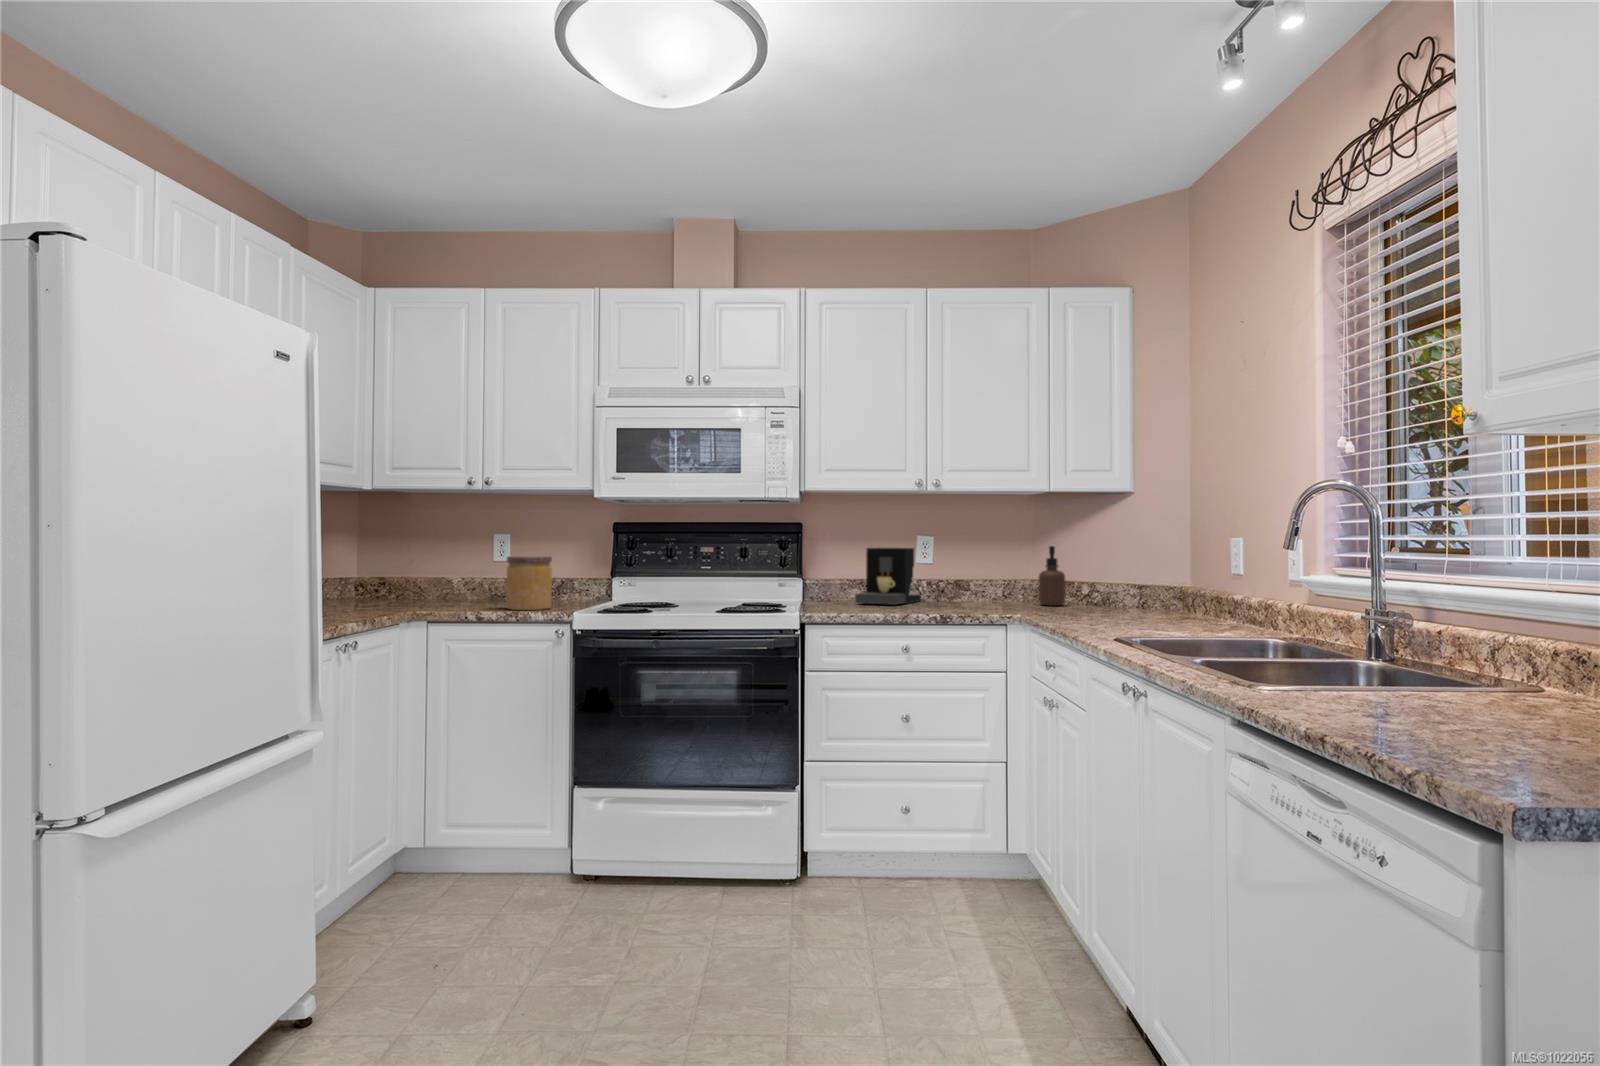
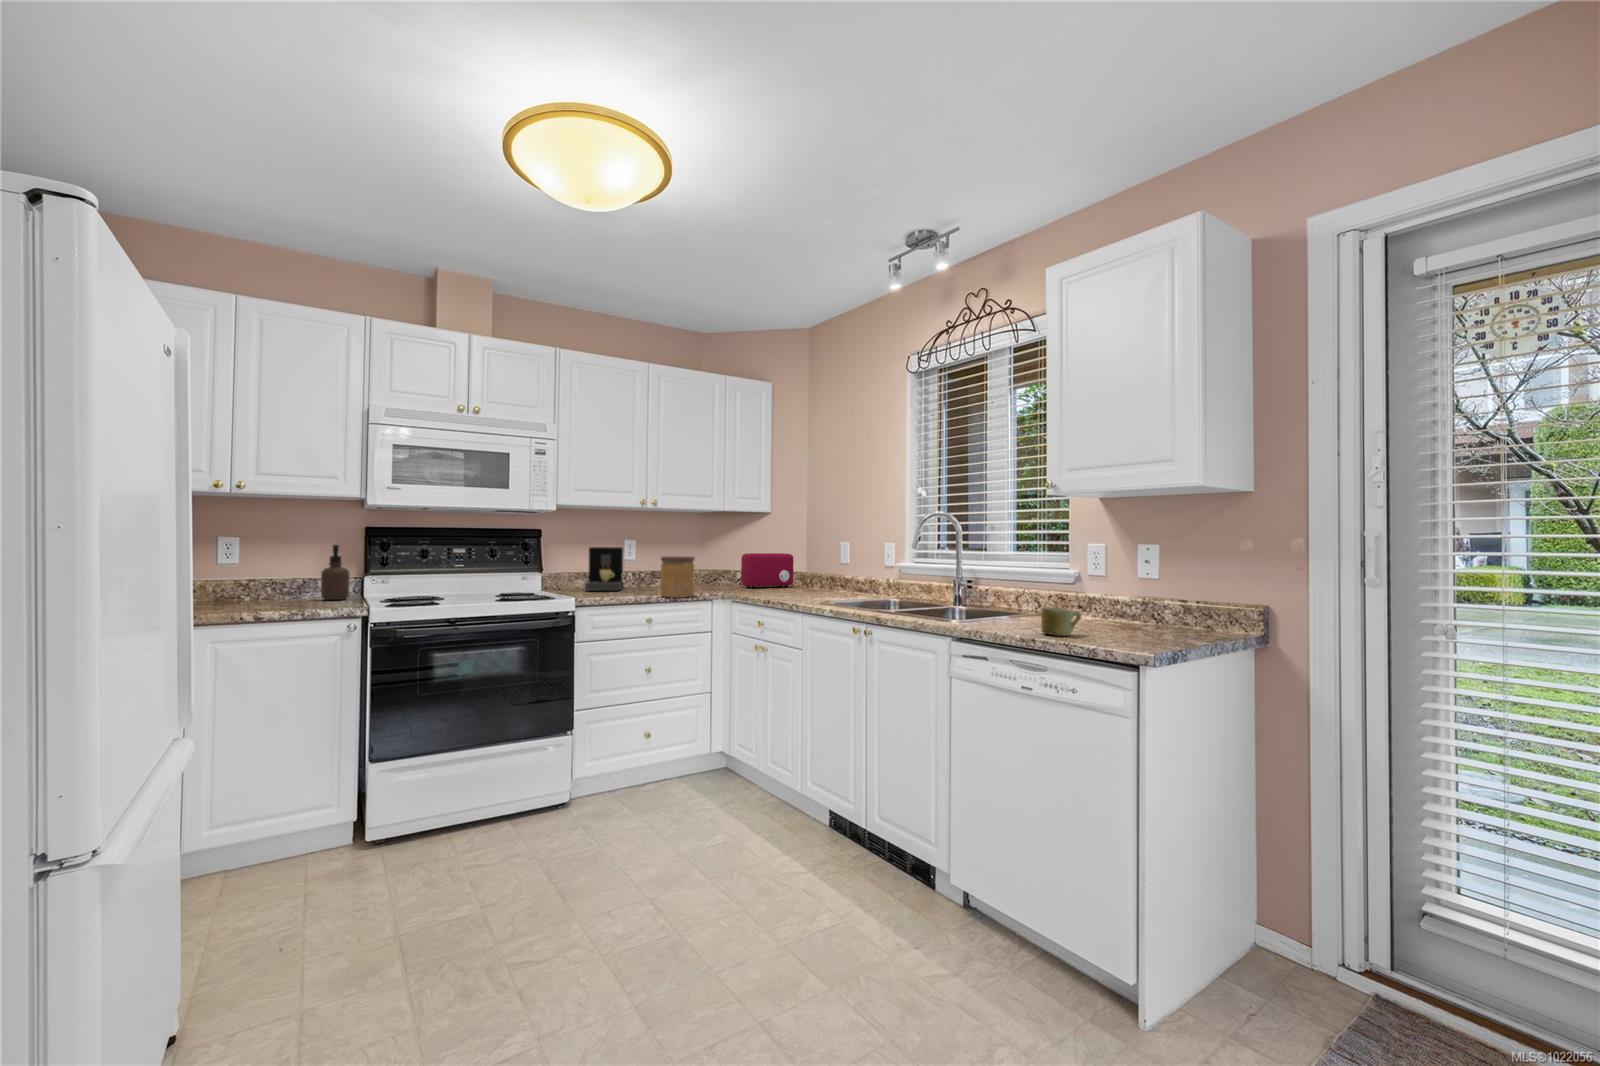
soap dispenser: present [1039,546,1065,606] -> present [321,545,350,600]
jar: present [506,556,552,610] -> present [661,556,695,598]
toaster: none [1080,558,1164,610] -> present [741,553,794,588]
mug: none [1388,672,1497,740] -> present [1041,607,1081,636]

